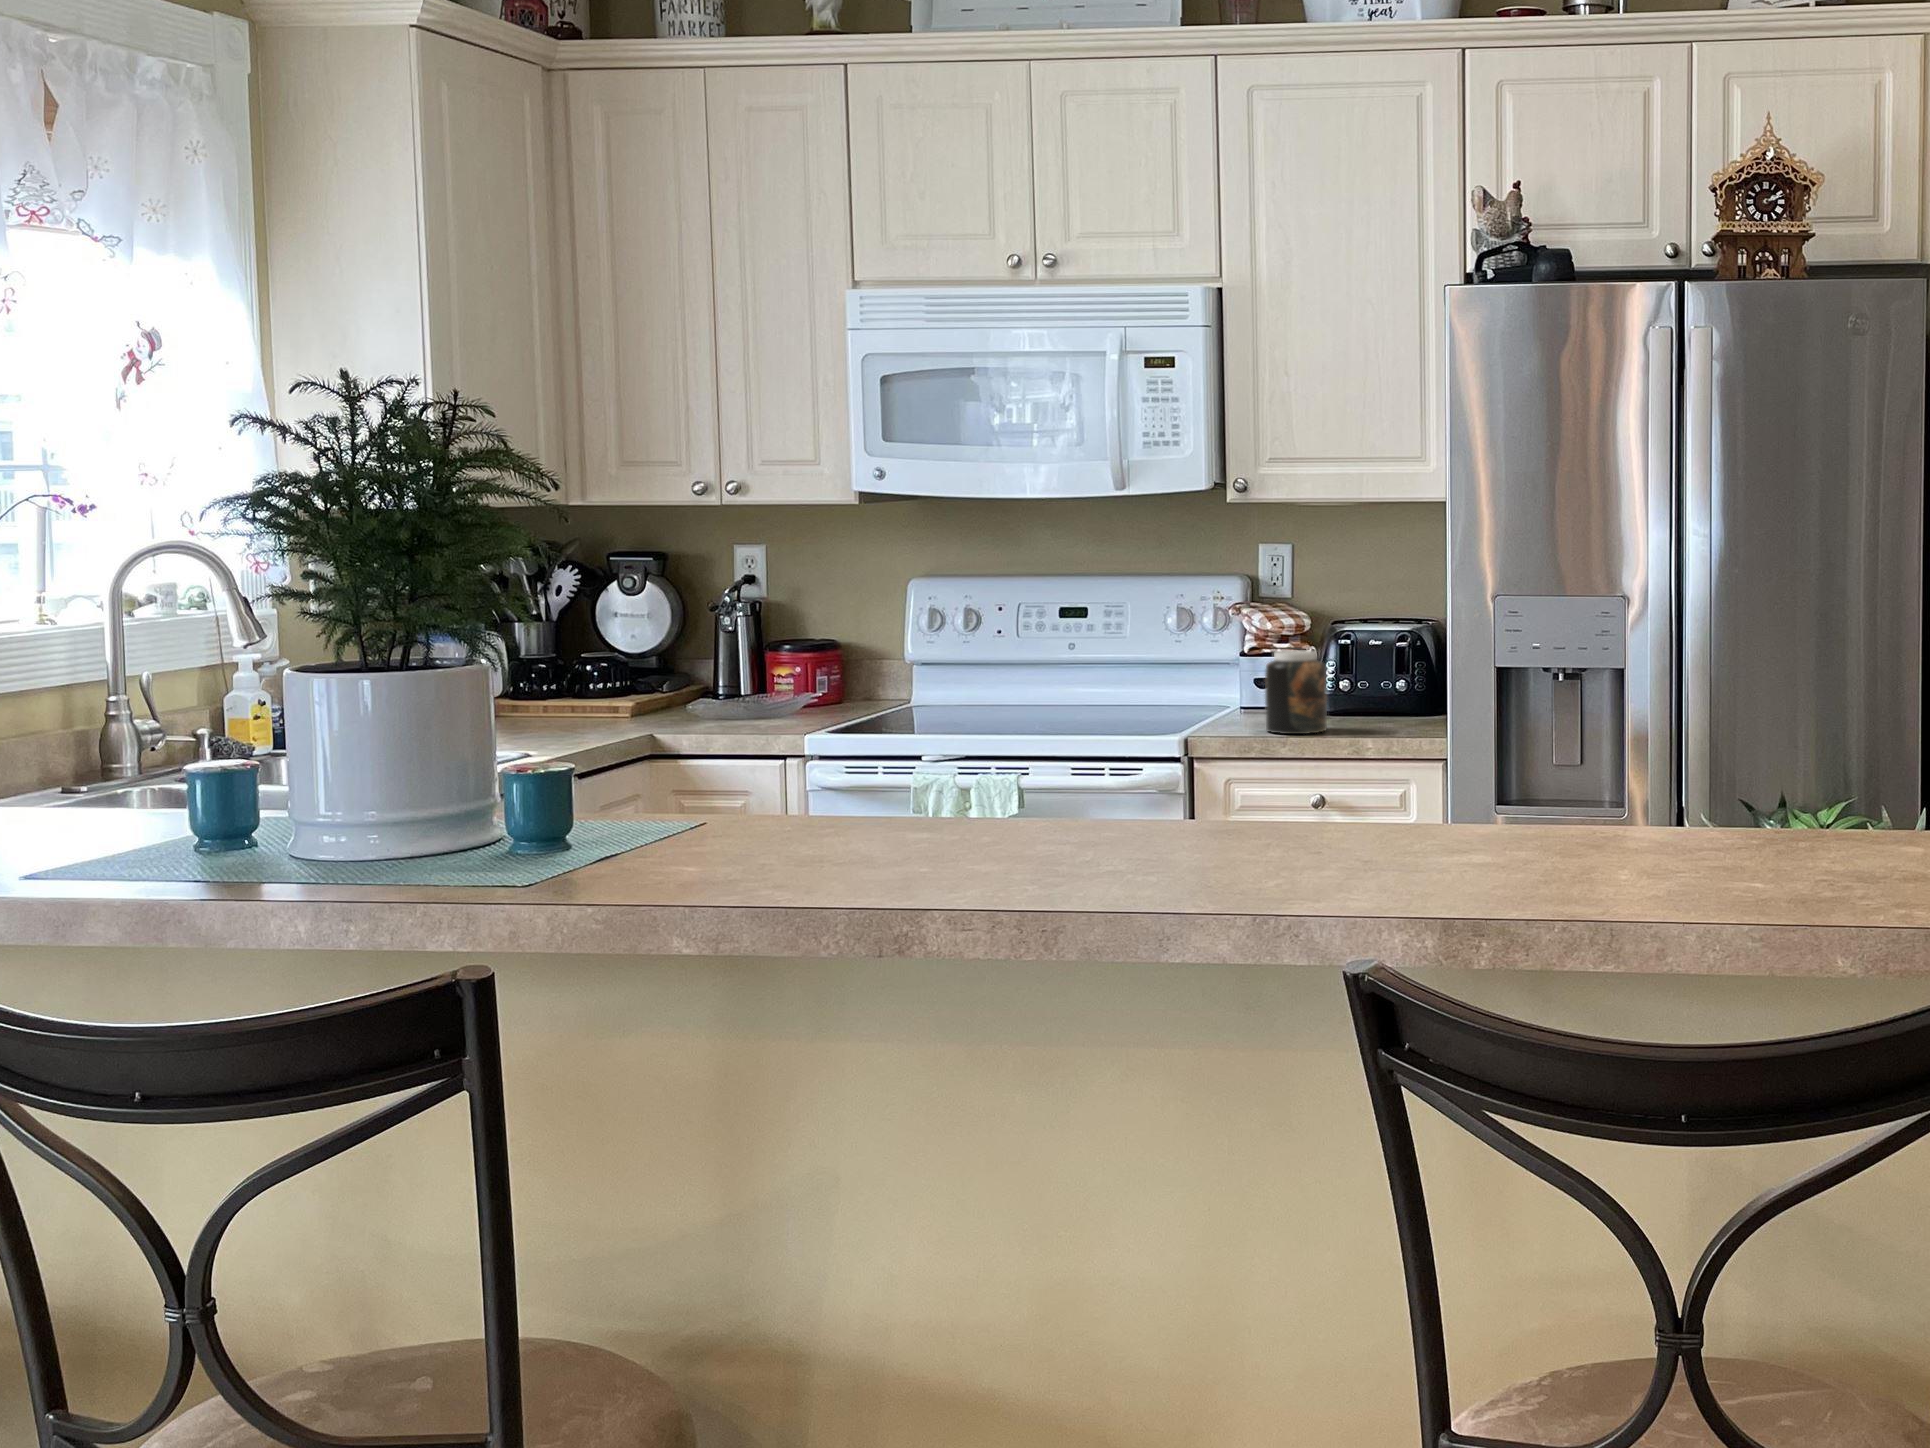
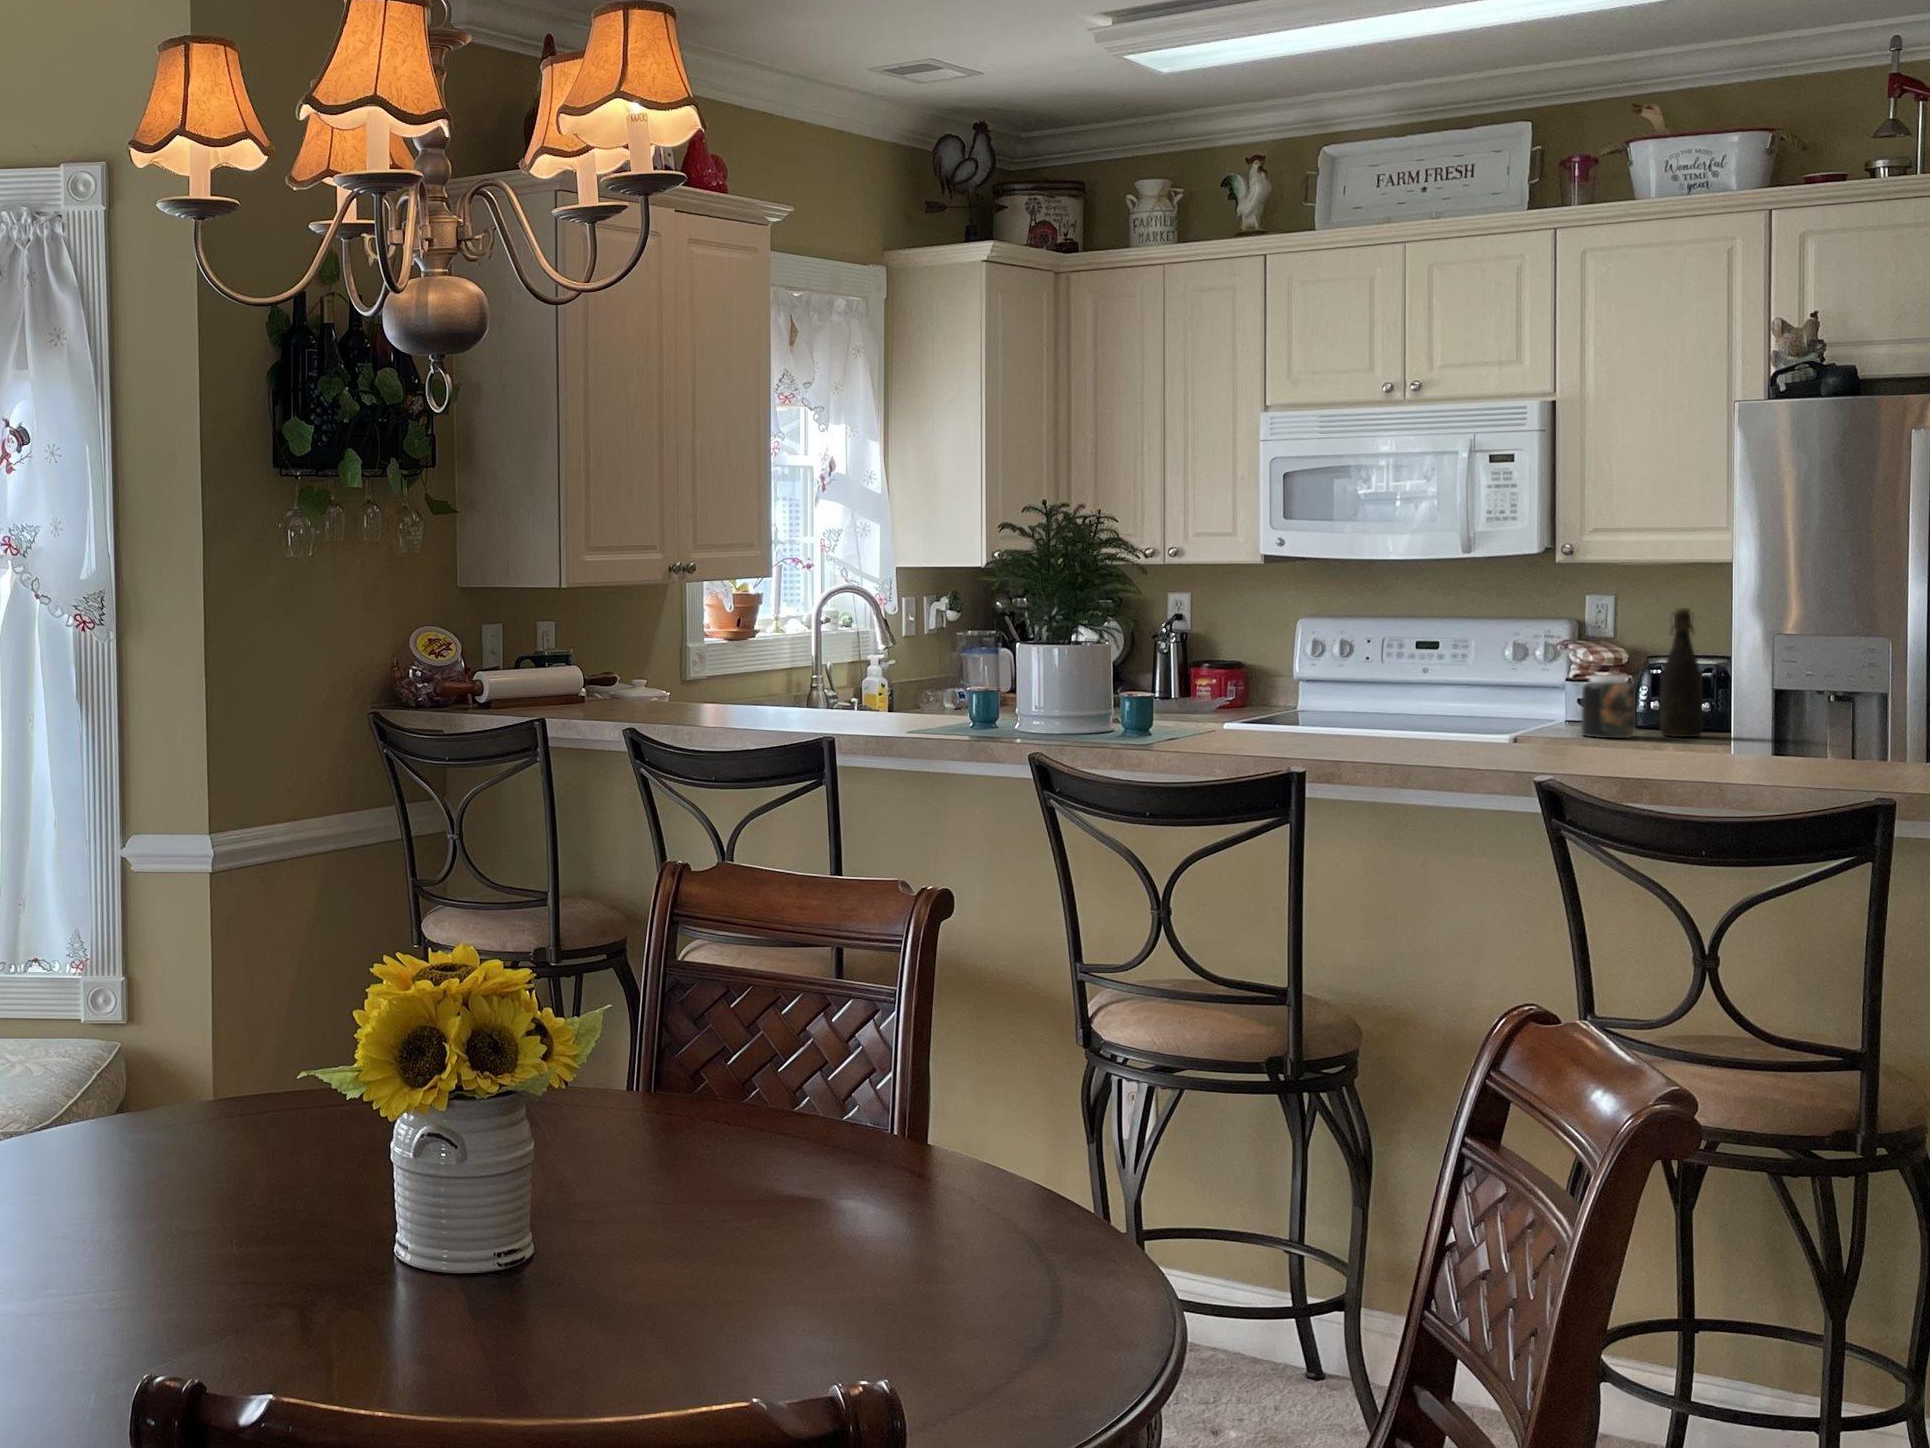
bottle: none [1353,560,1401,727] -> present [1660,608,1703,737]

